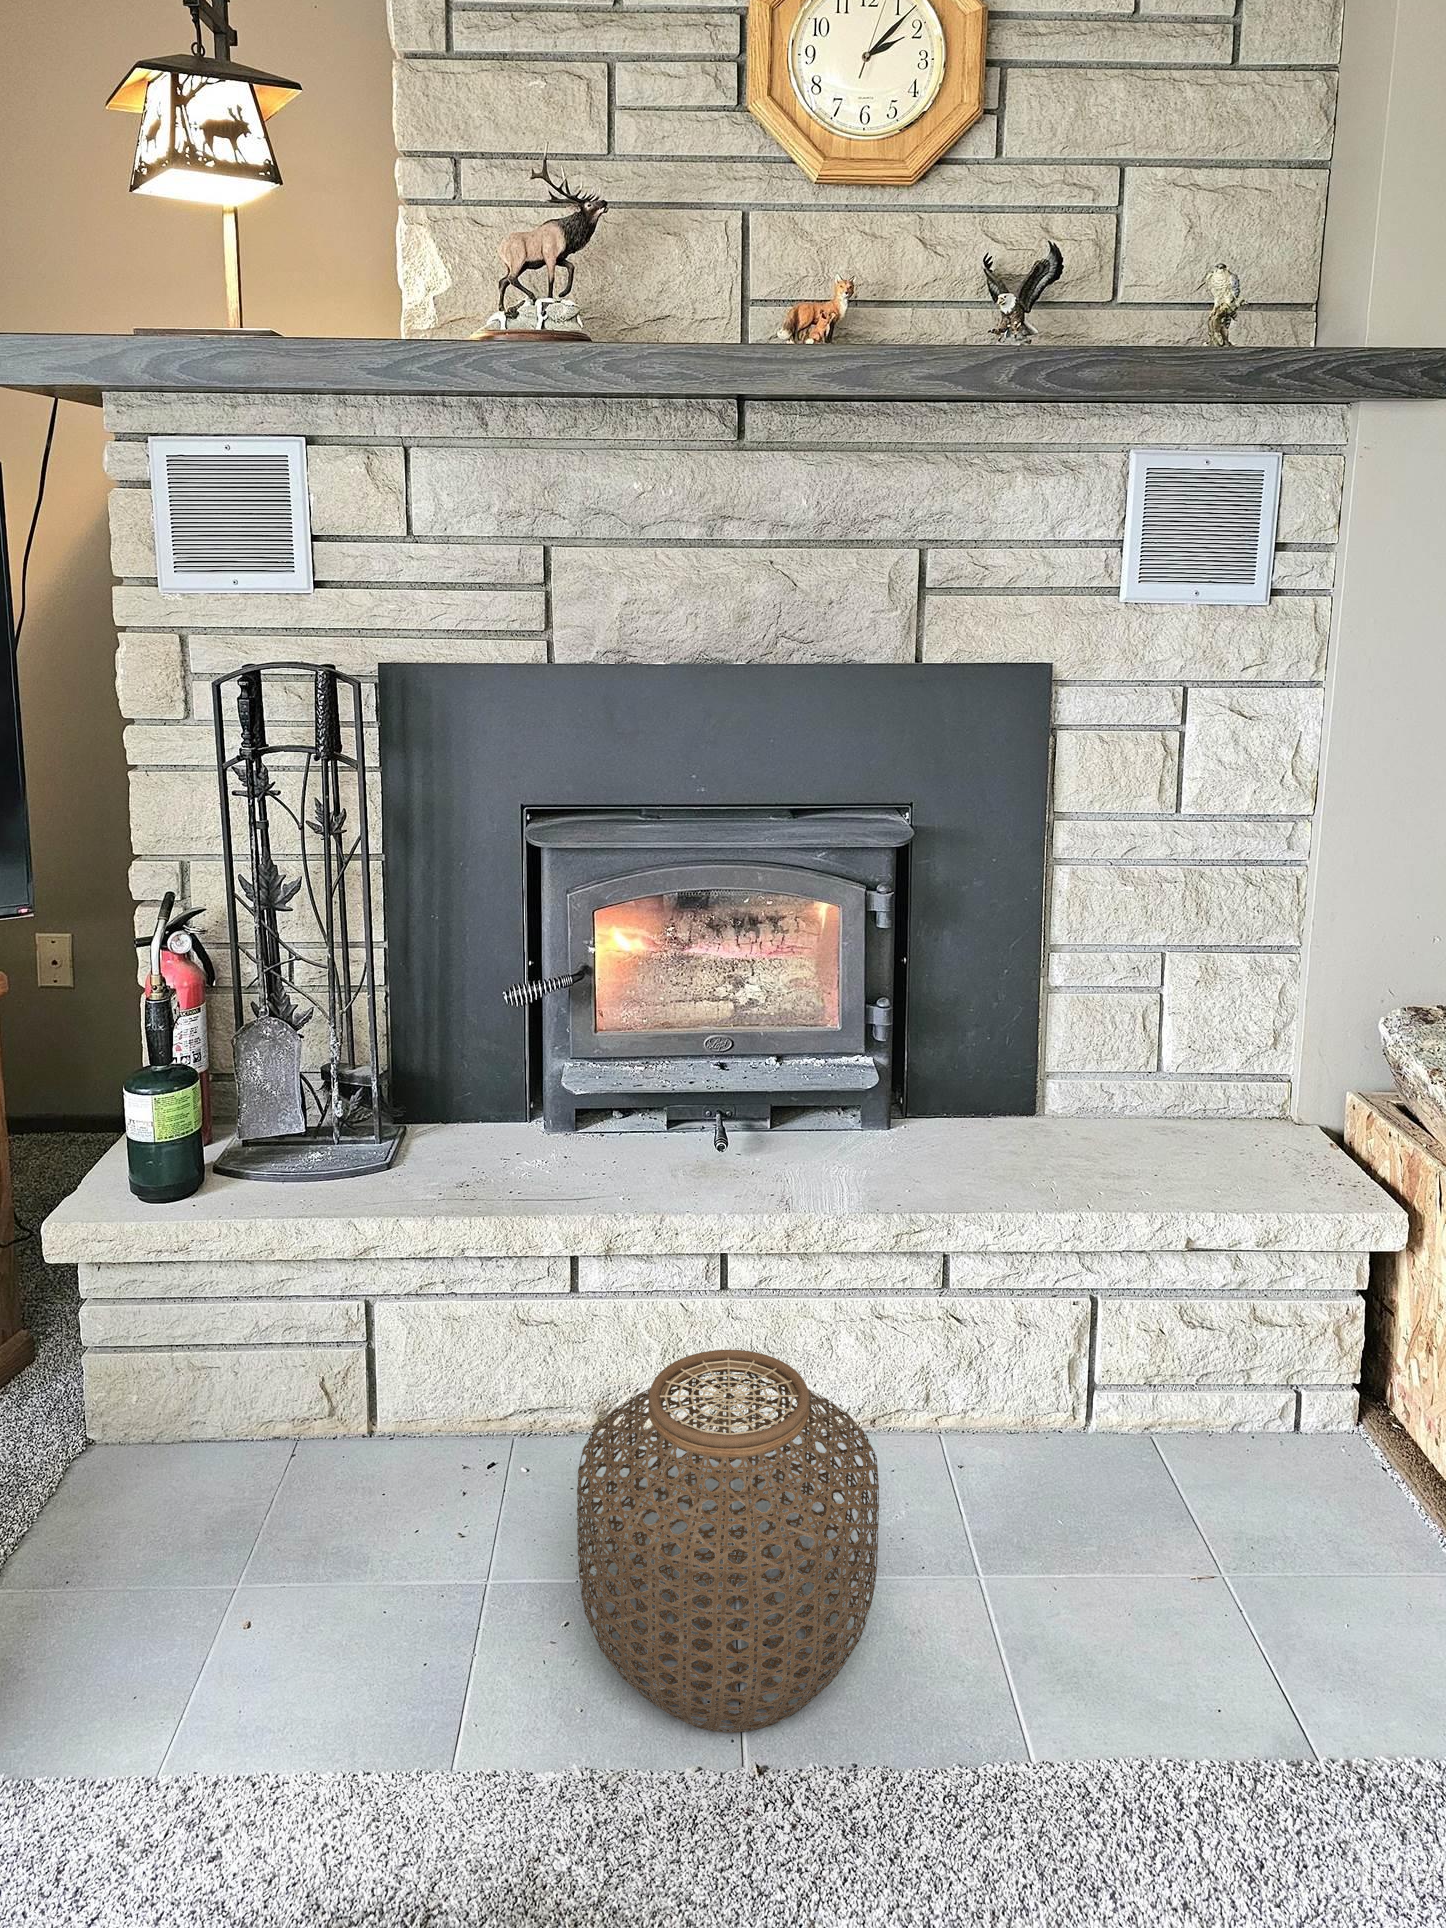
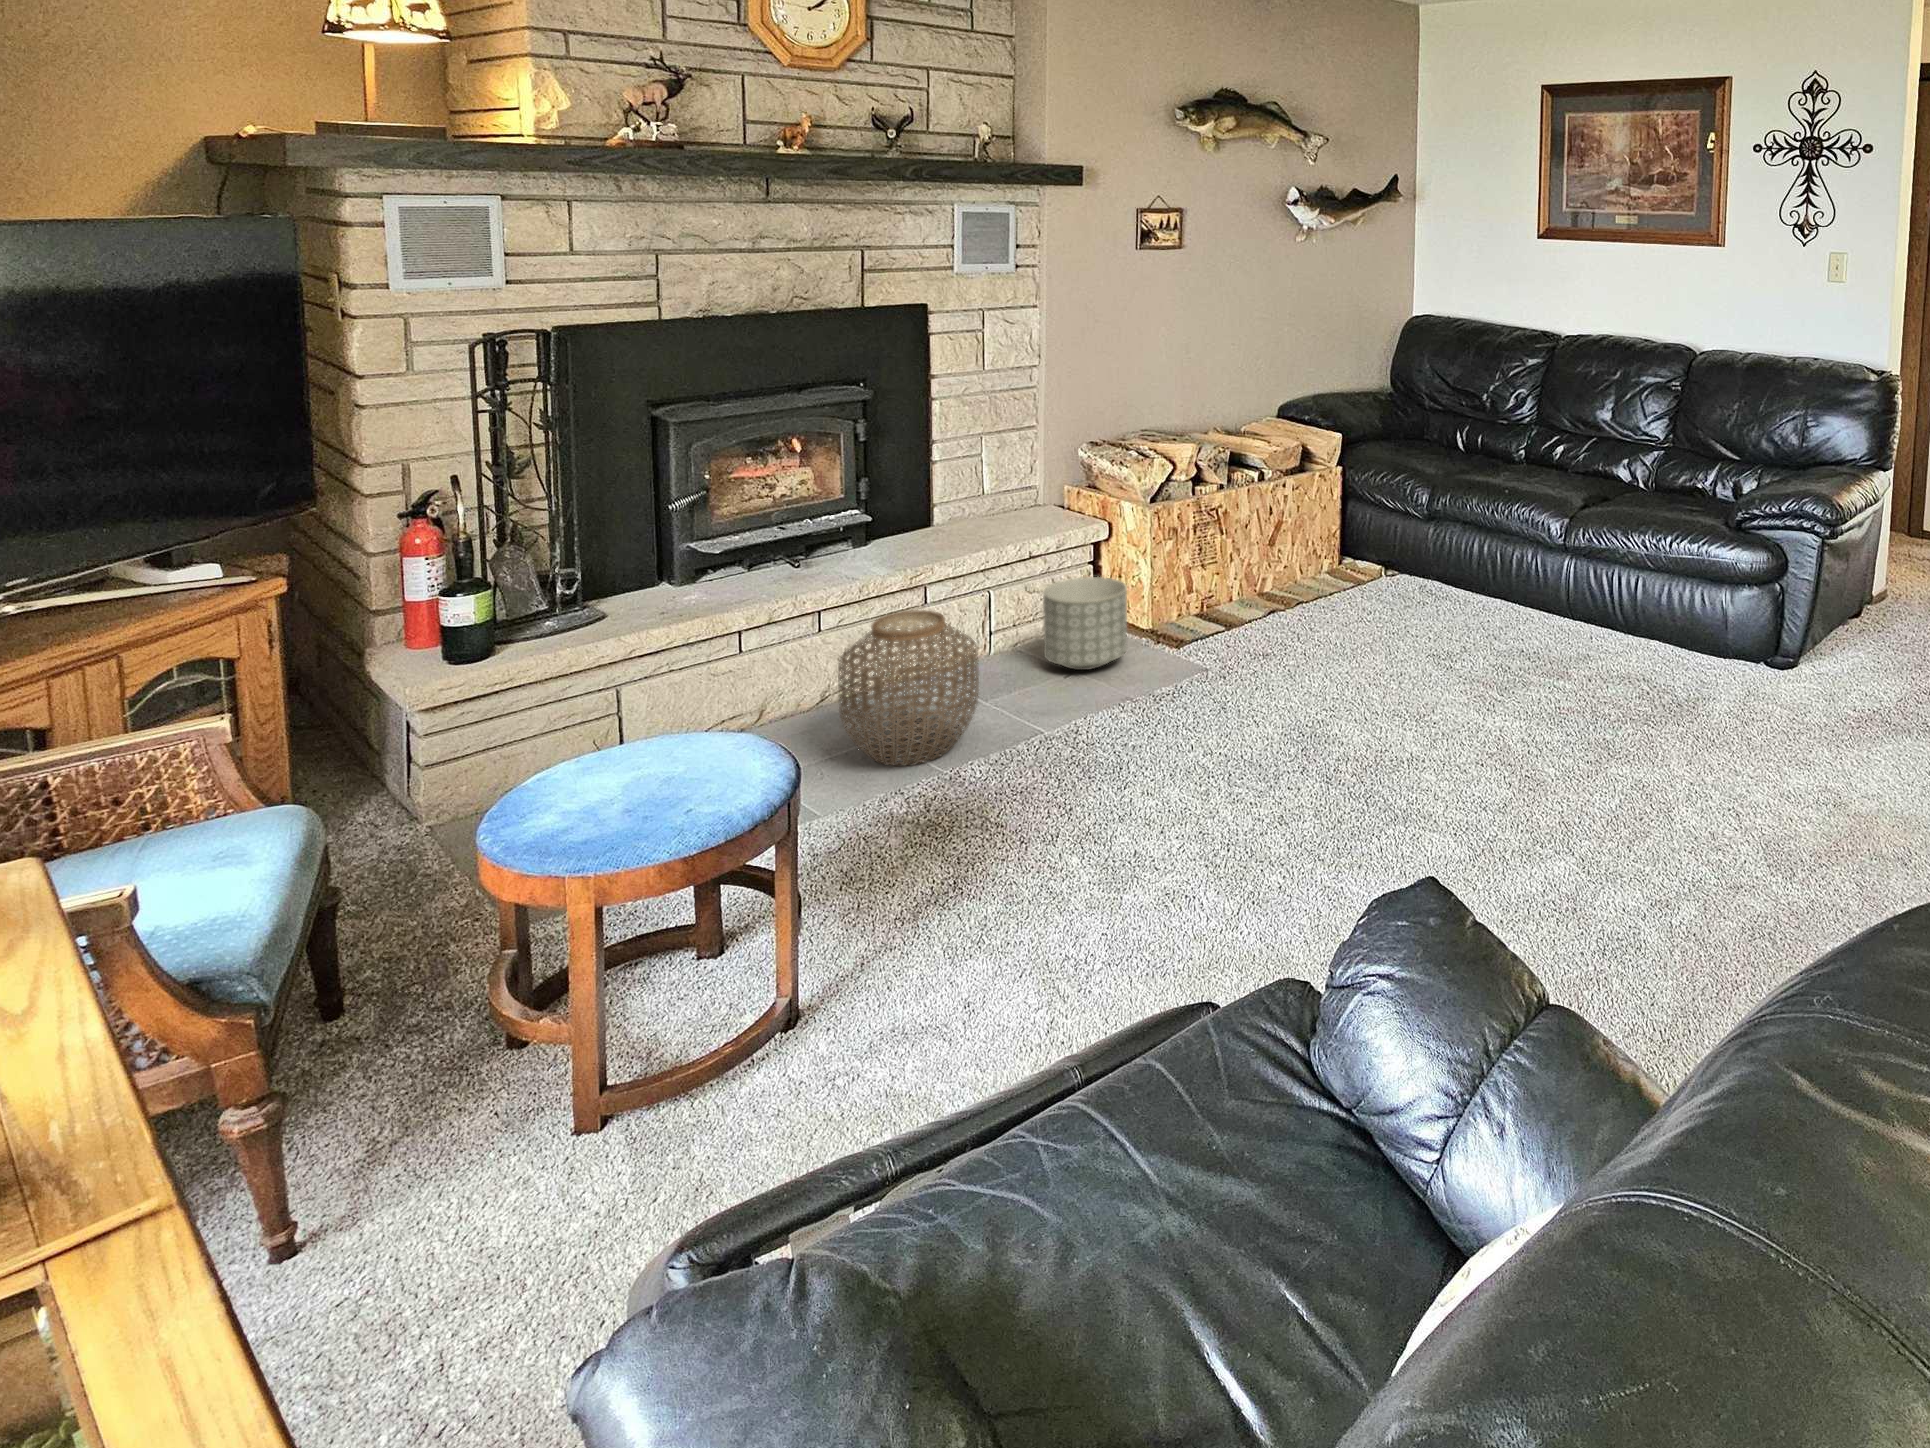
planter: none [1156,1334,1375,1598] -> present [1043,577,1127,670]

